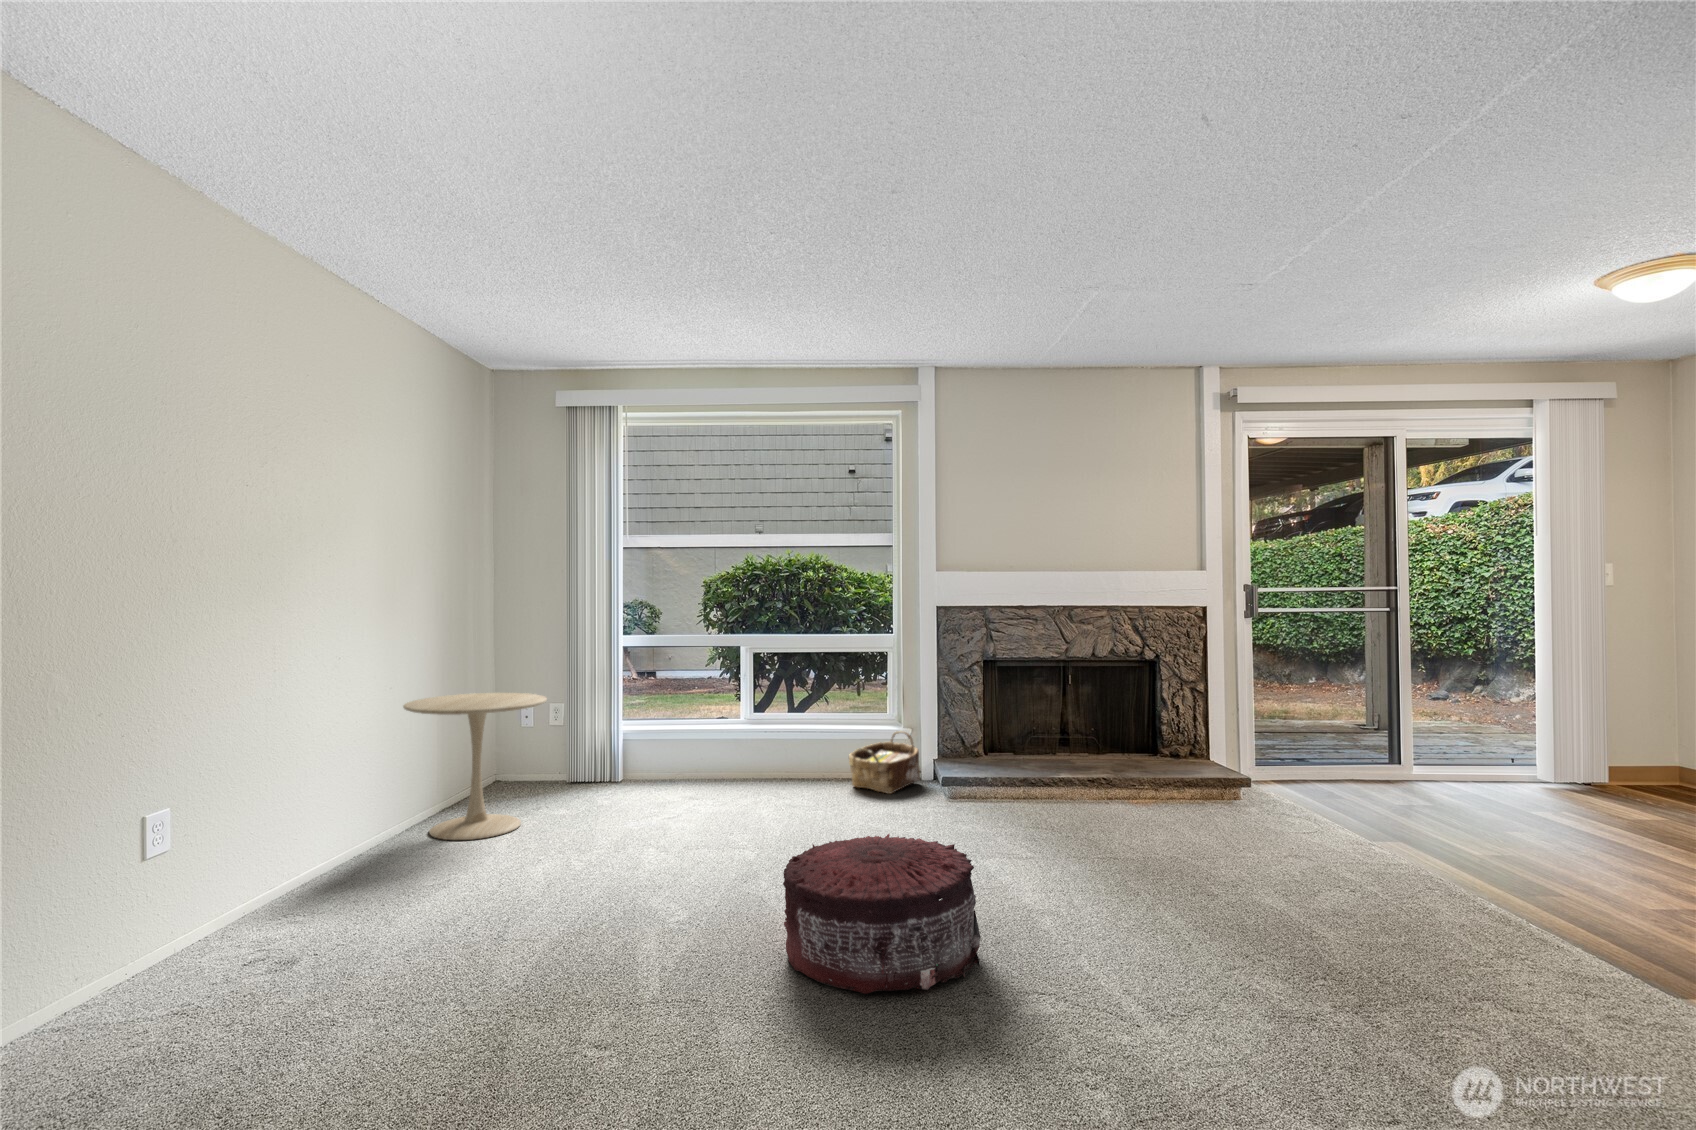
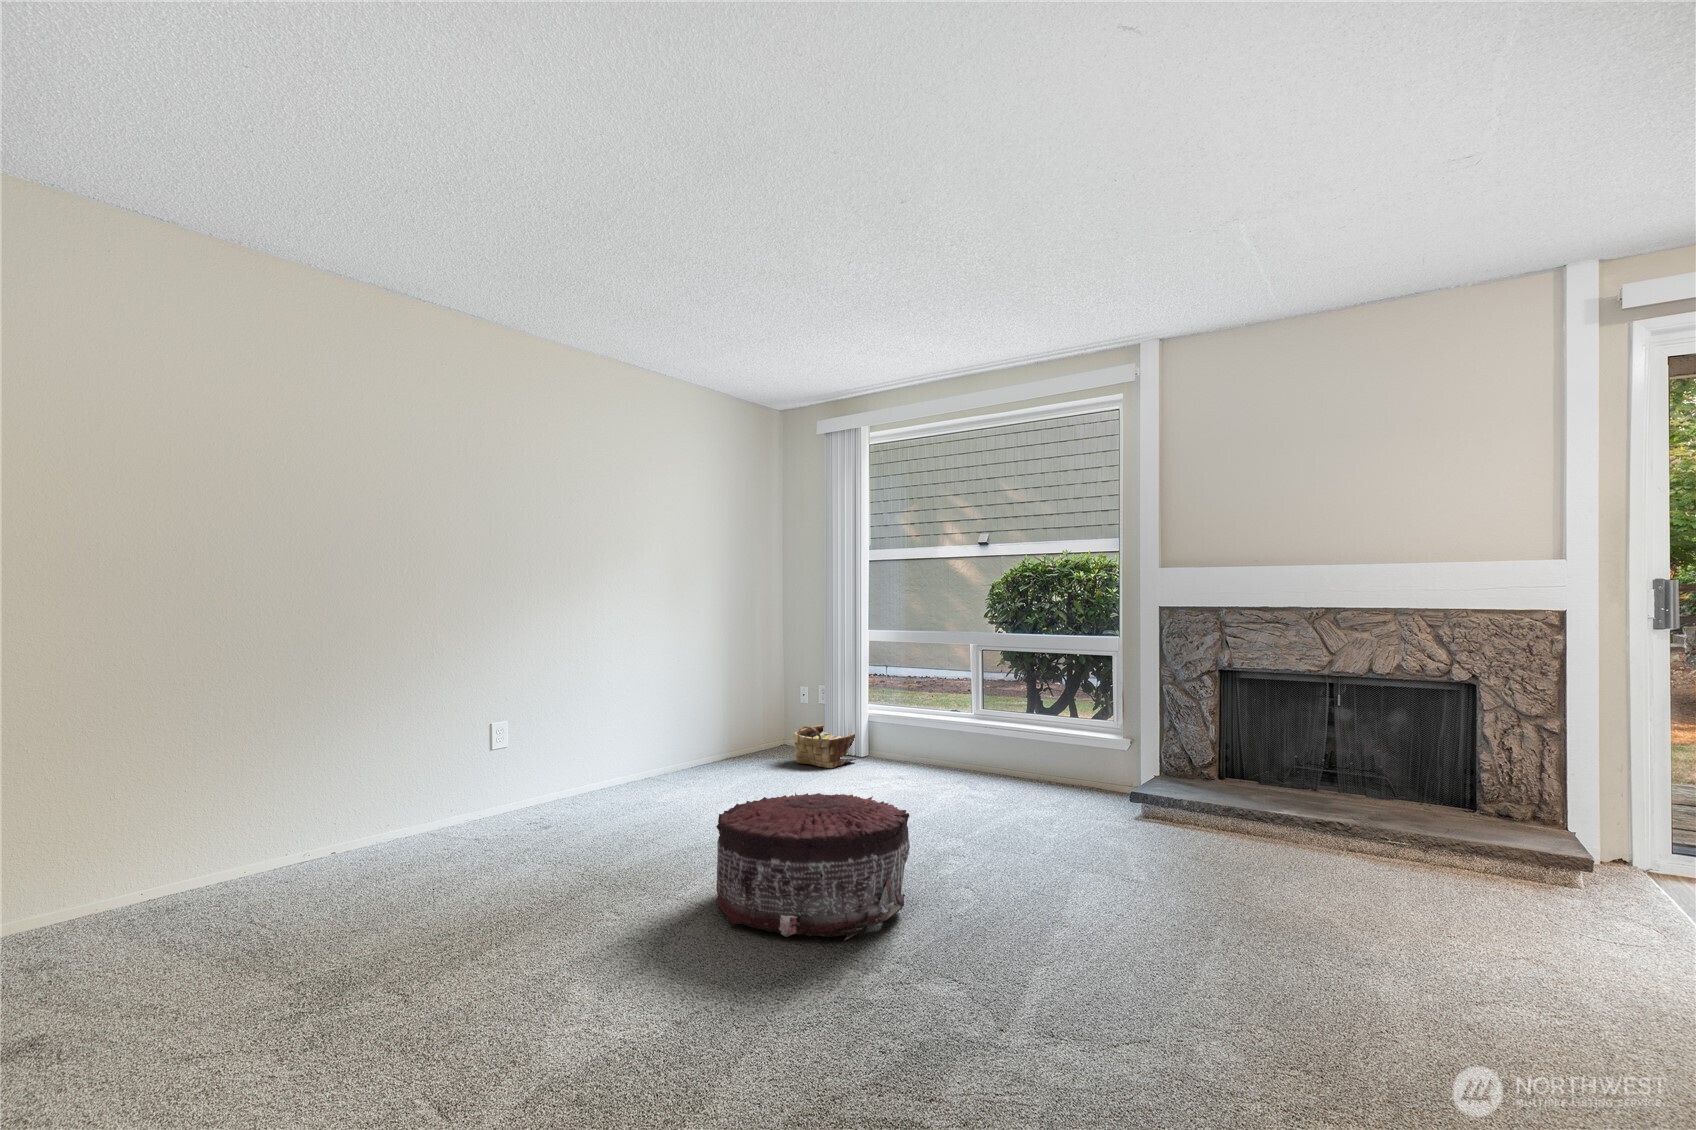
side table: present [403,693,547,840] -> none [655,663,764,776]
woven basket: present [849,731,920,794] -> present [794,725,856,768]

